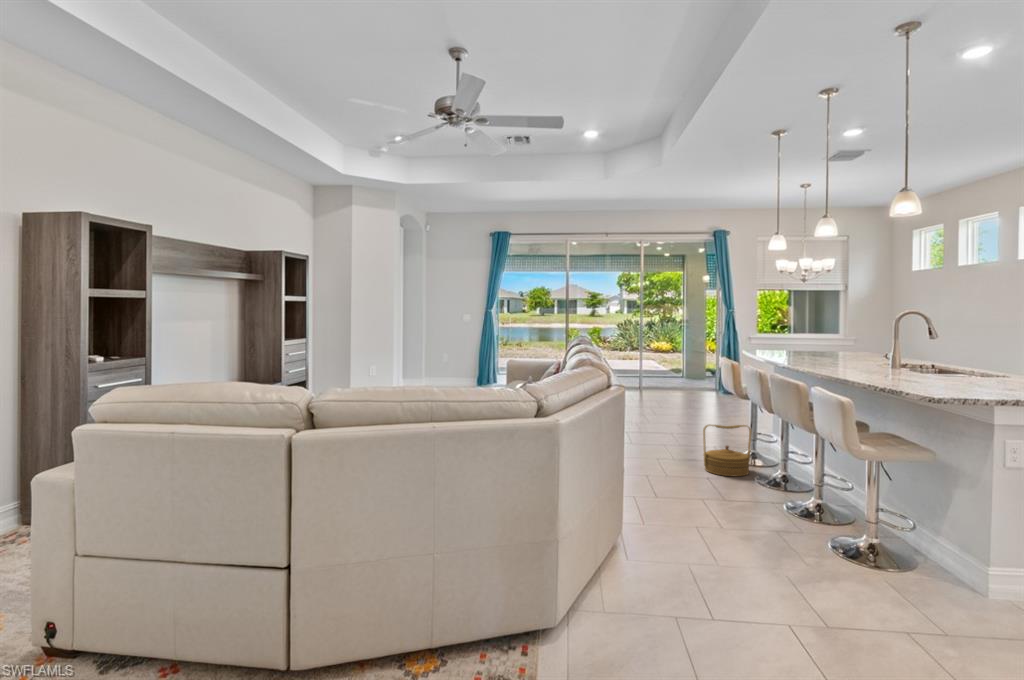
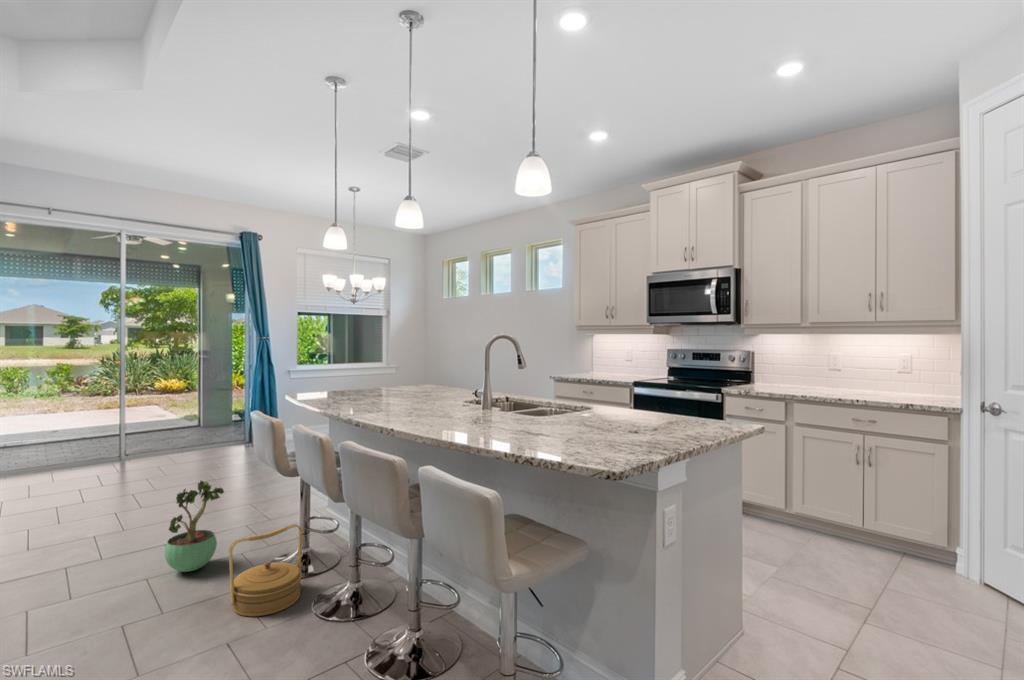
potted plant: none [664,393,700,451] -> present [164,481,224,572]

